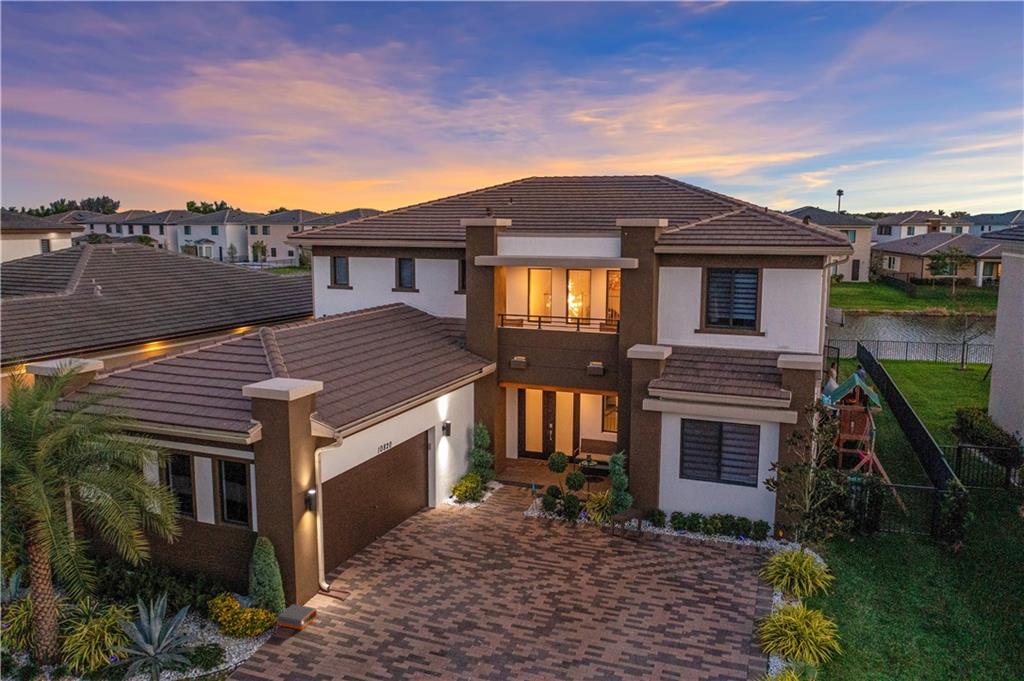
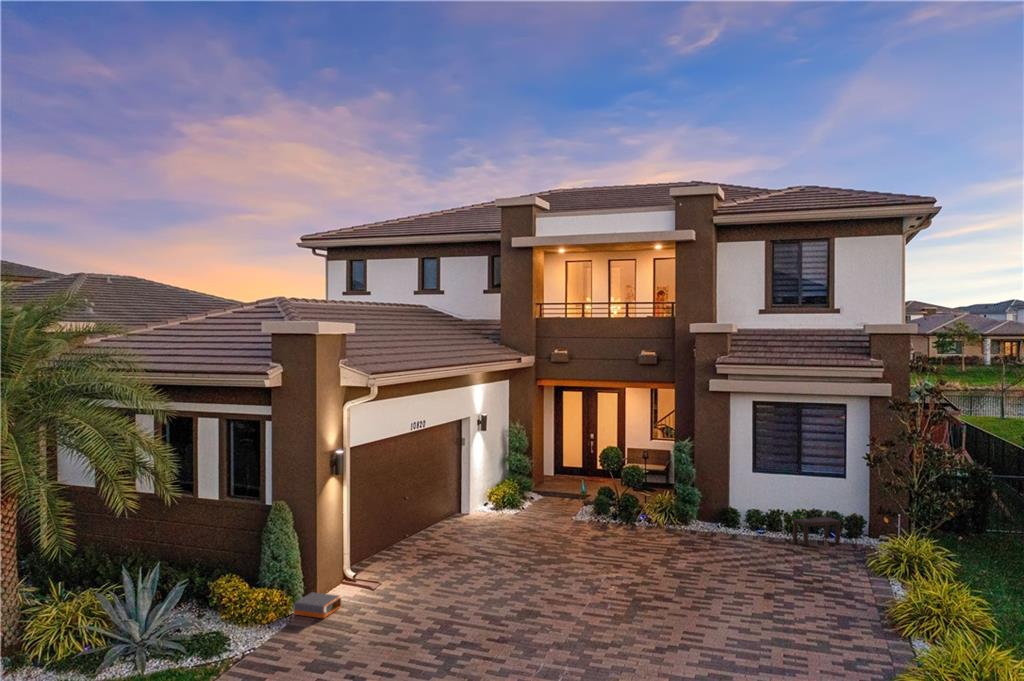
bench: present [610,508,643,538] -> present [793,517,841,547]

